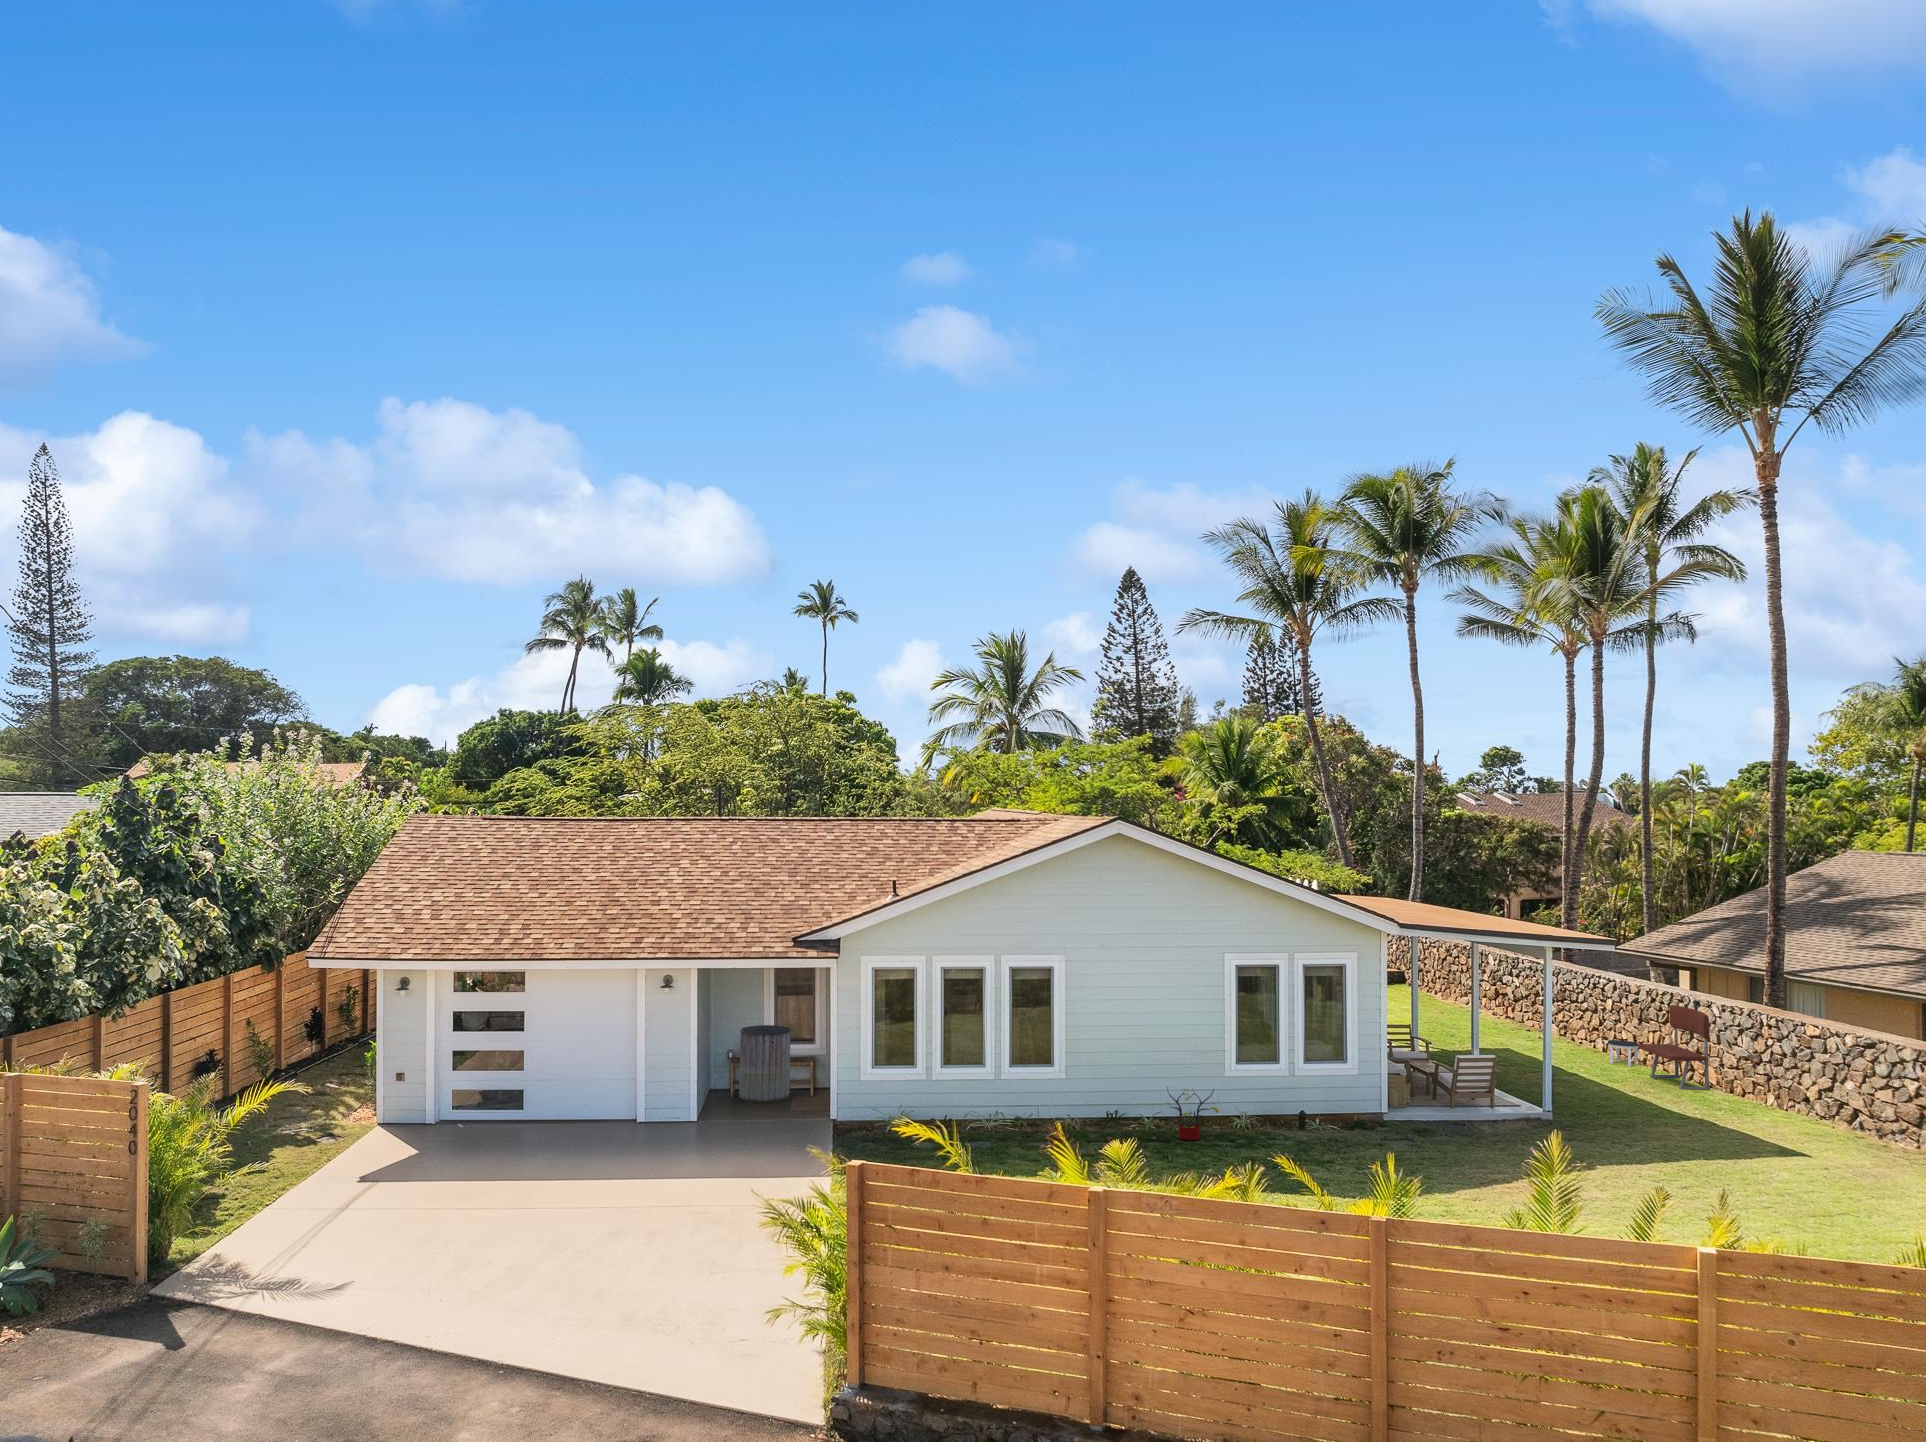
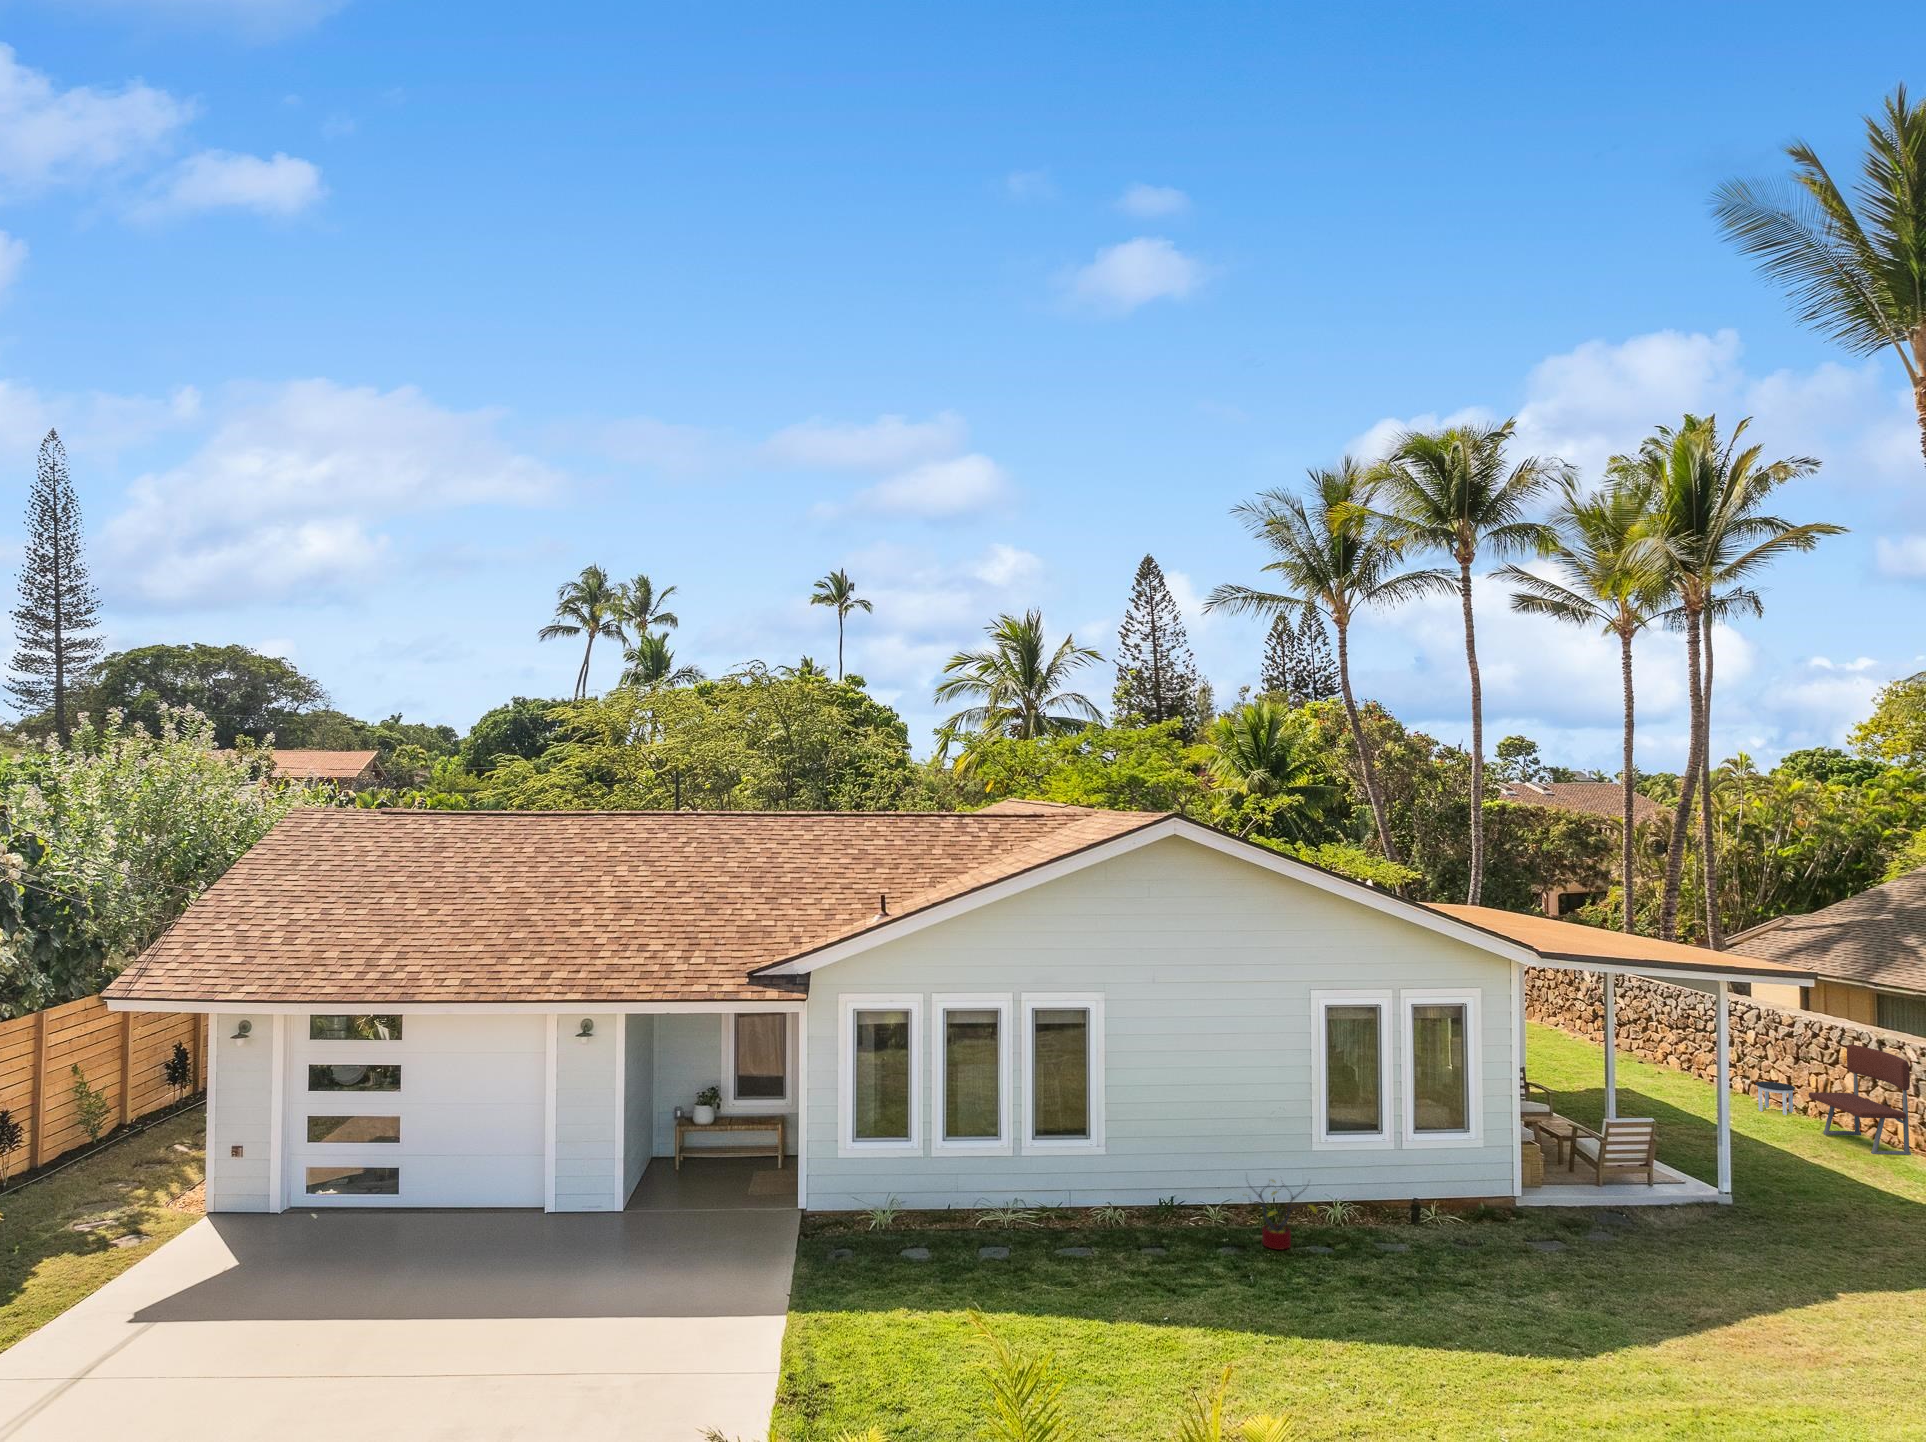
trash can: present [739,1025,791,1102] -> none [689,1075,754,1178]

